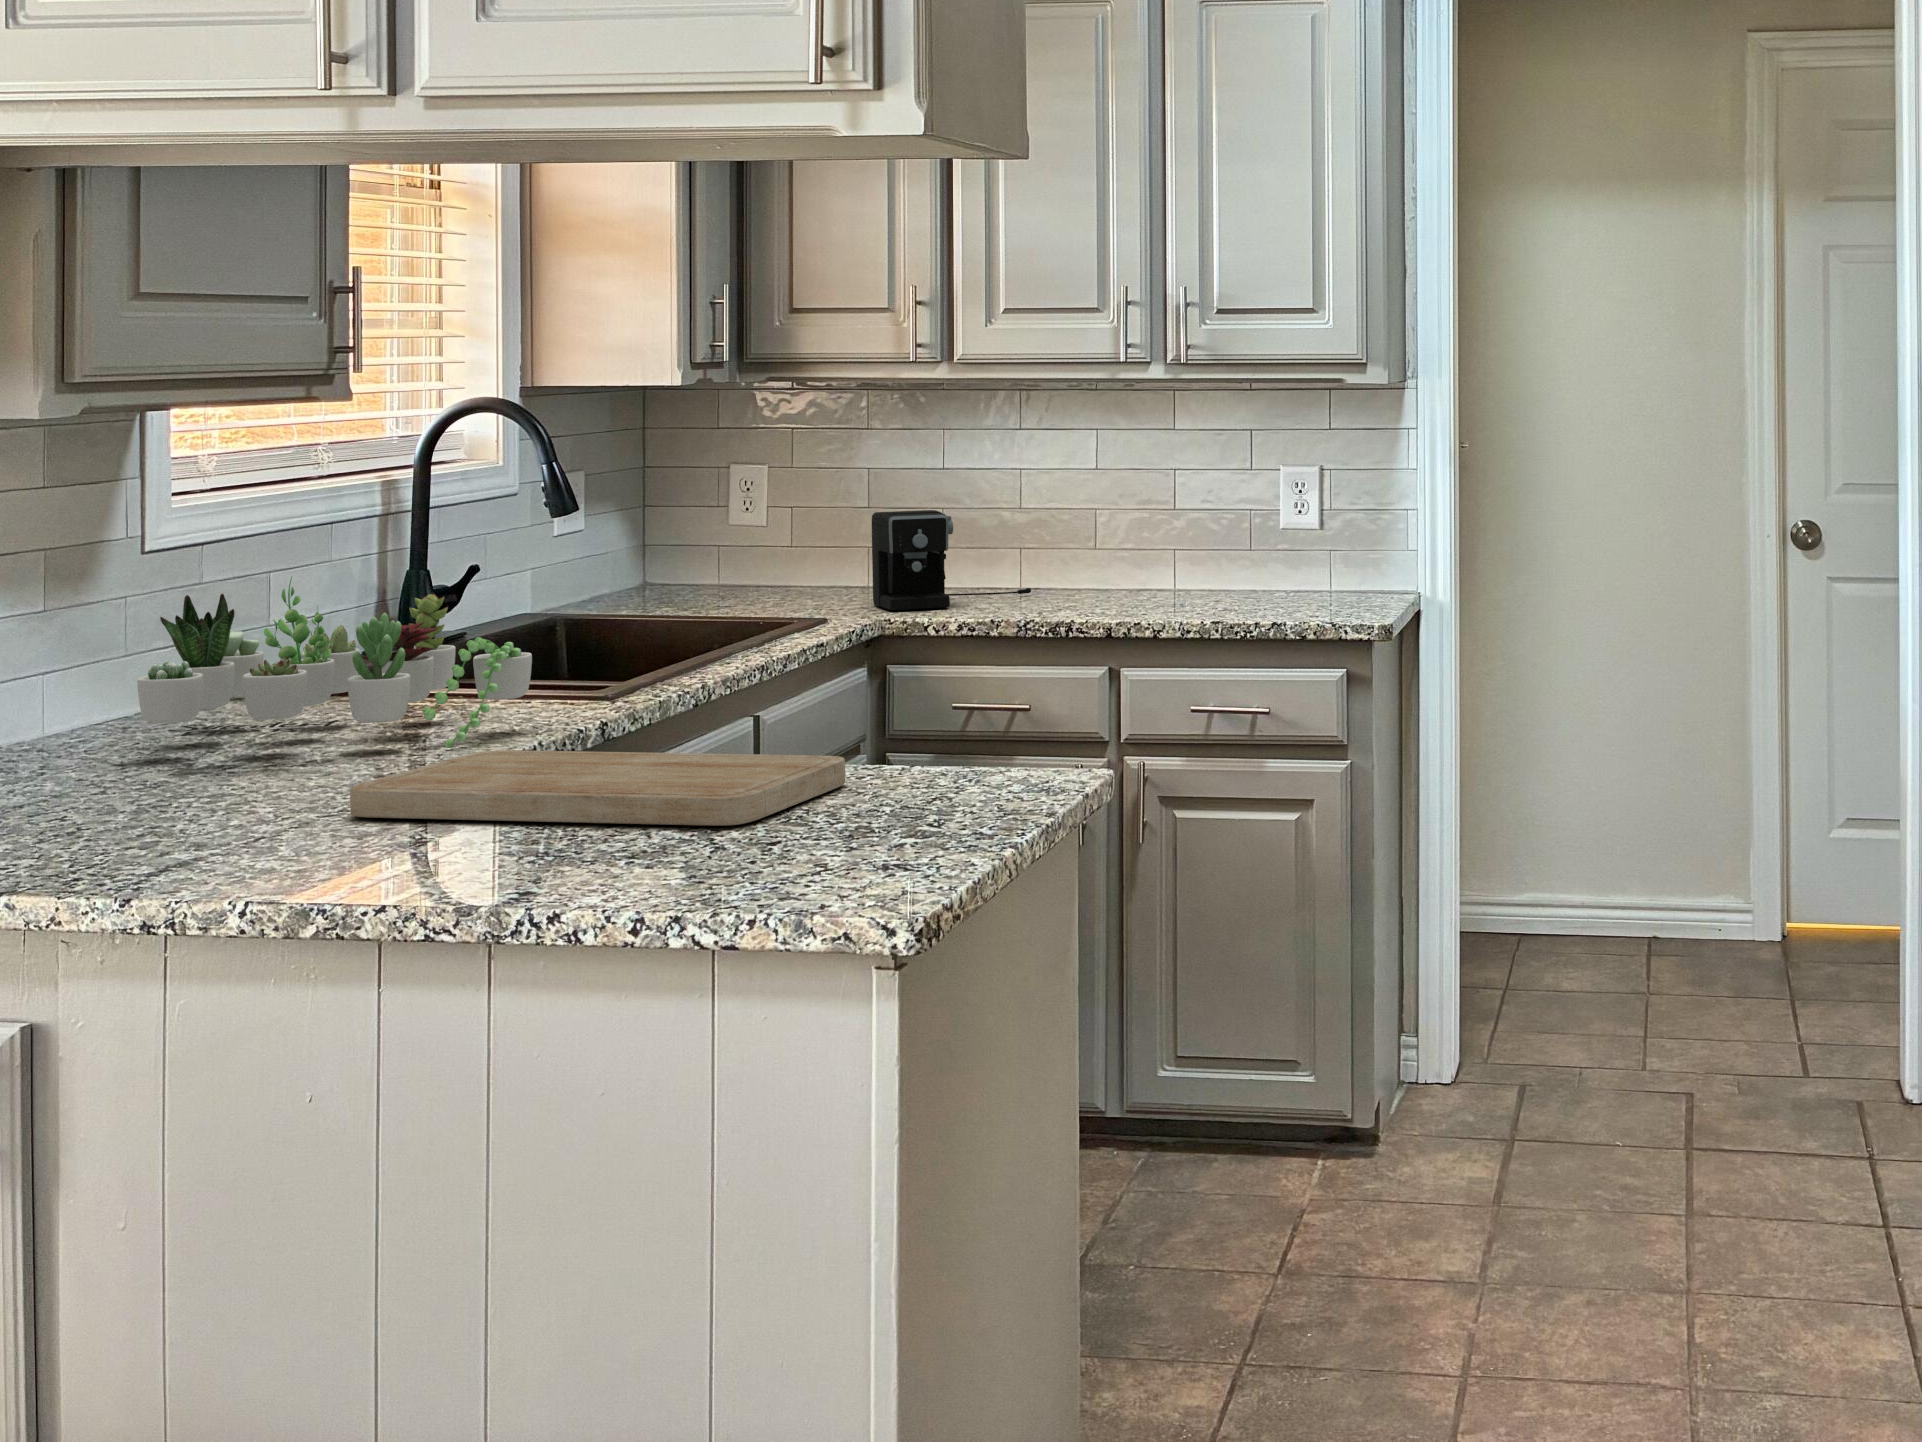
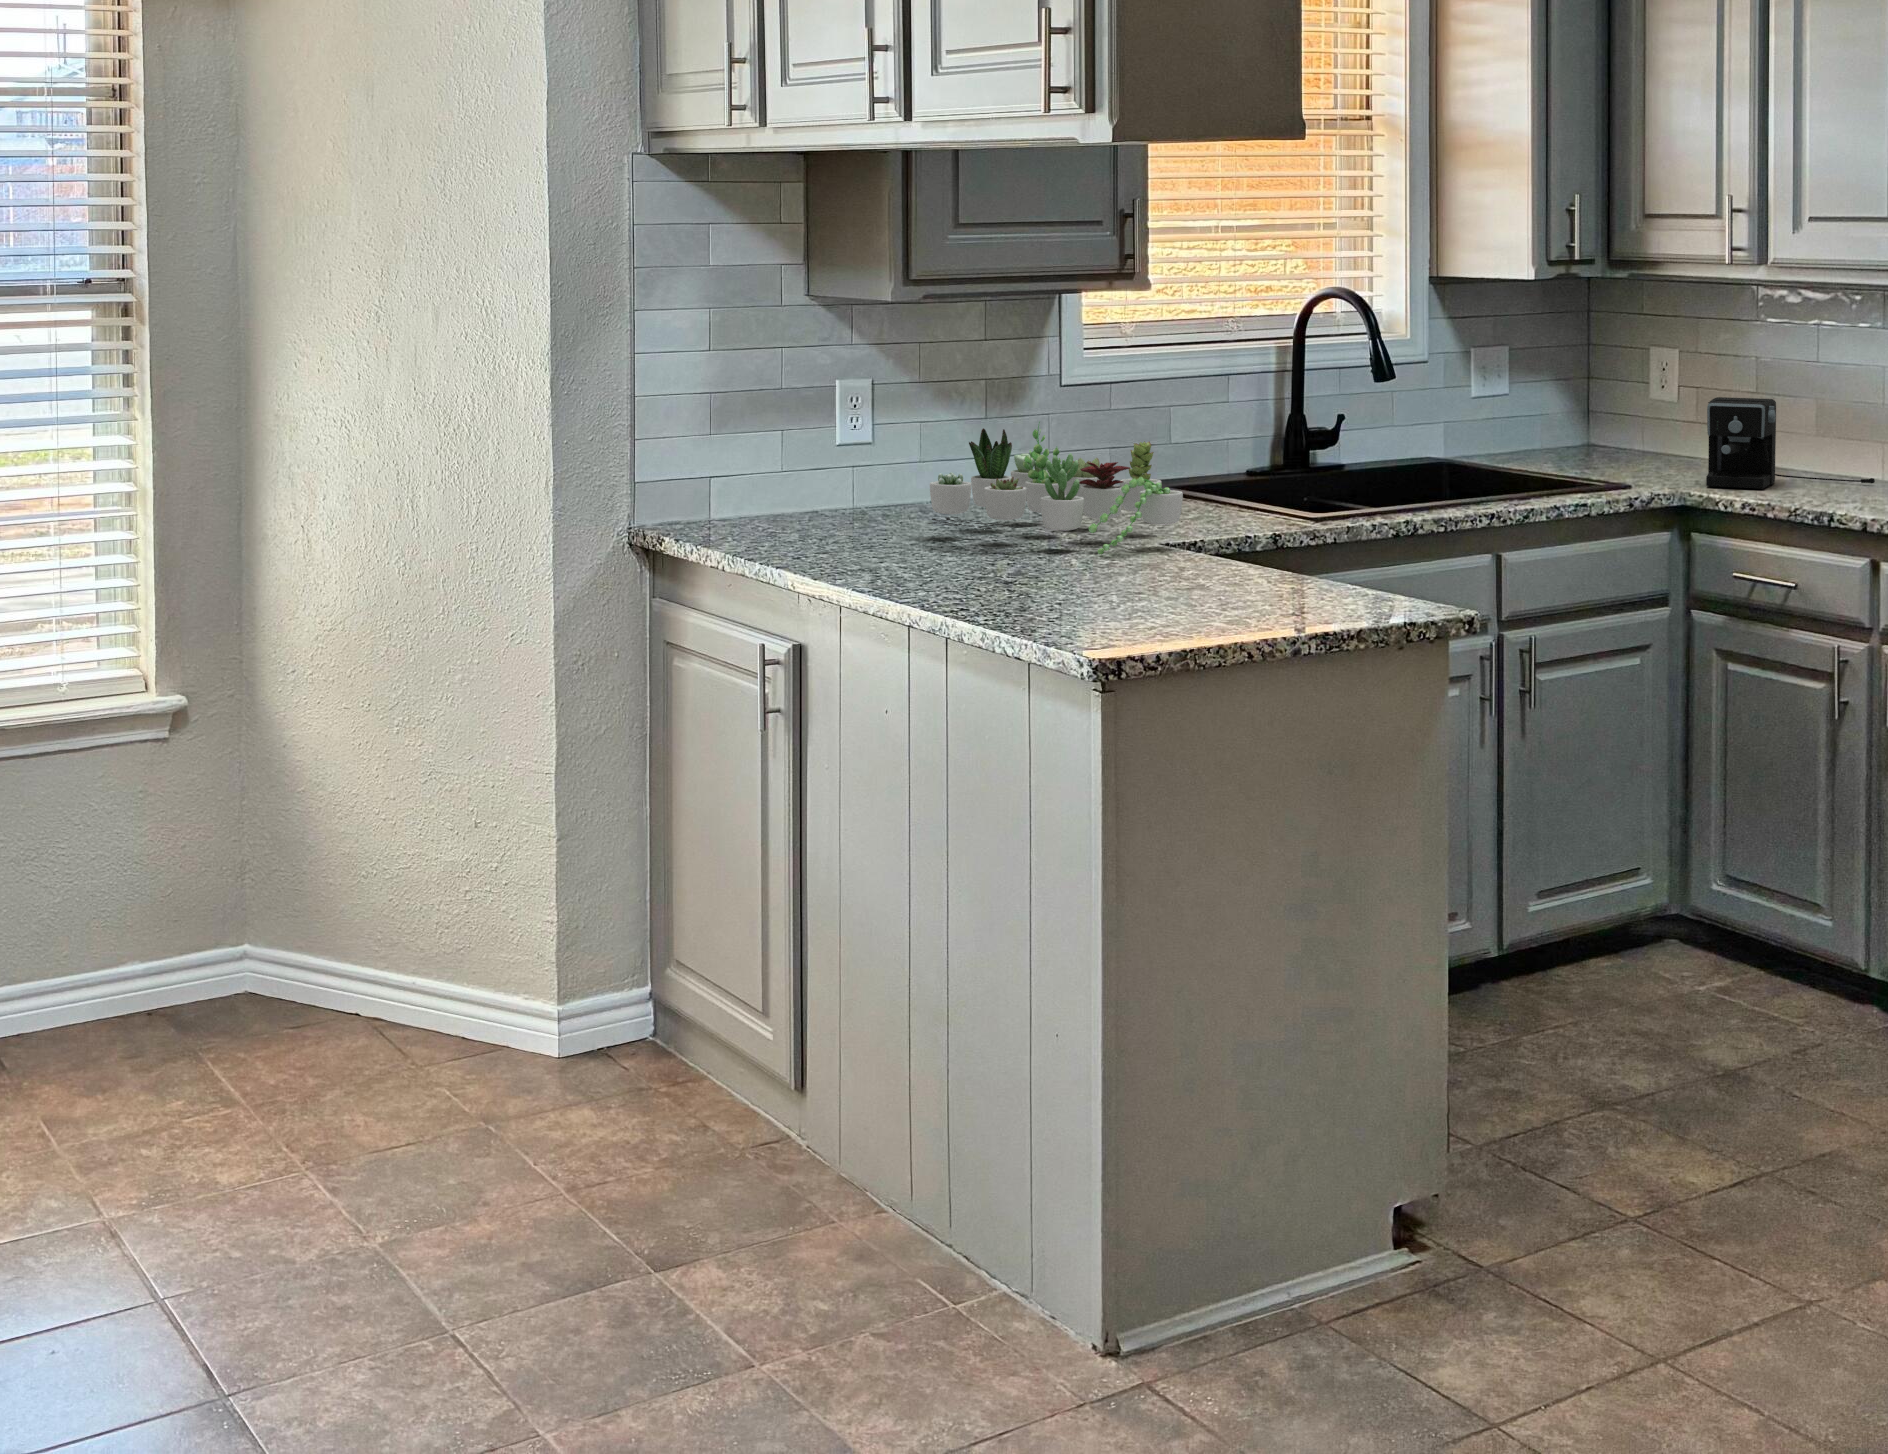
cutting board: present [350,750,845,826] -> none [928,559,1242,633]

